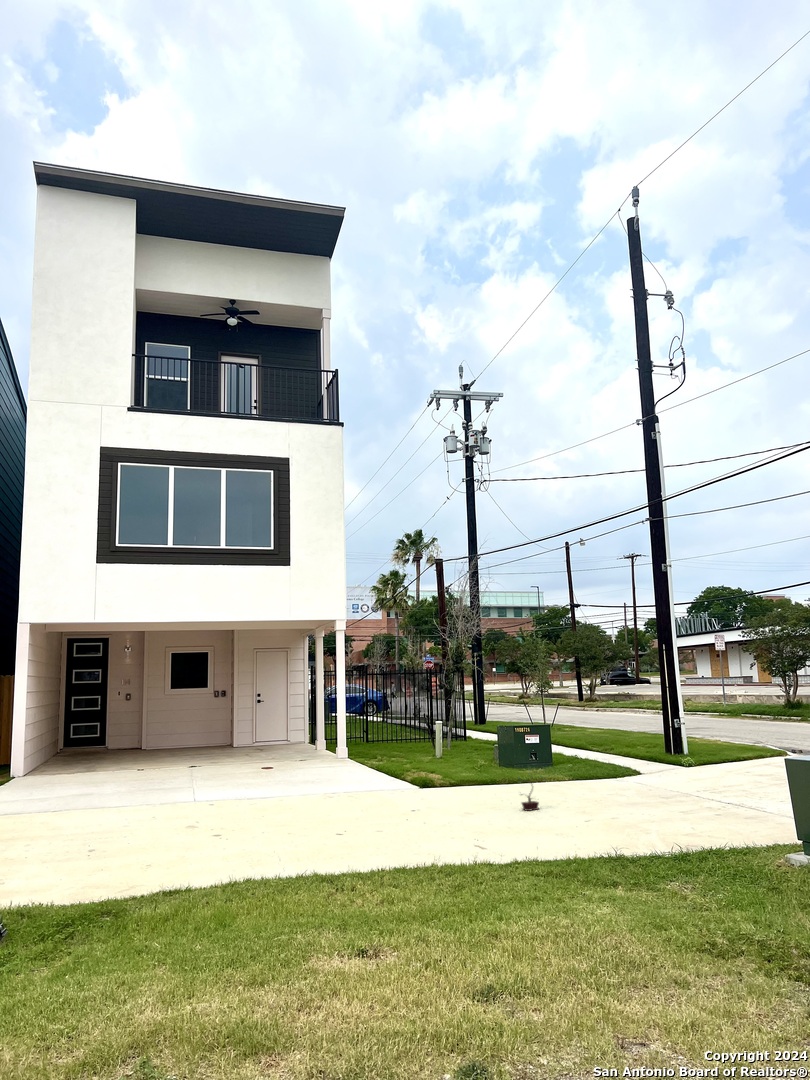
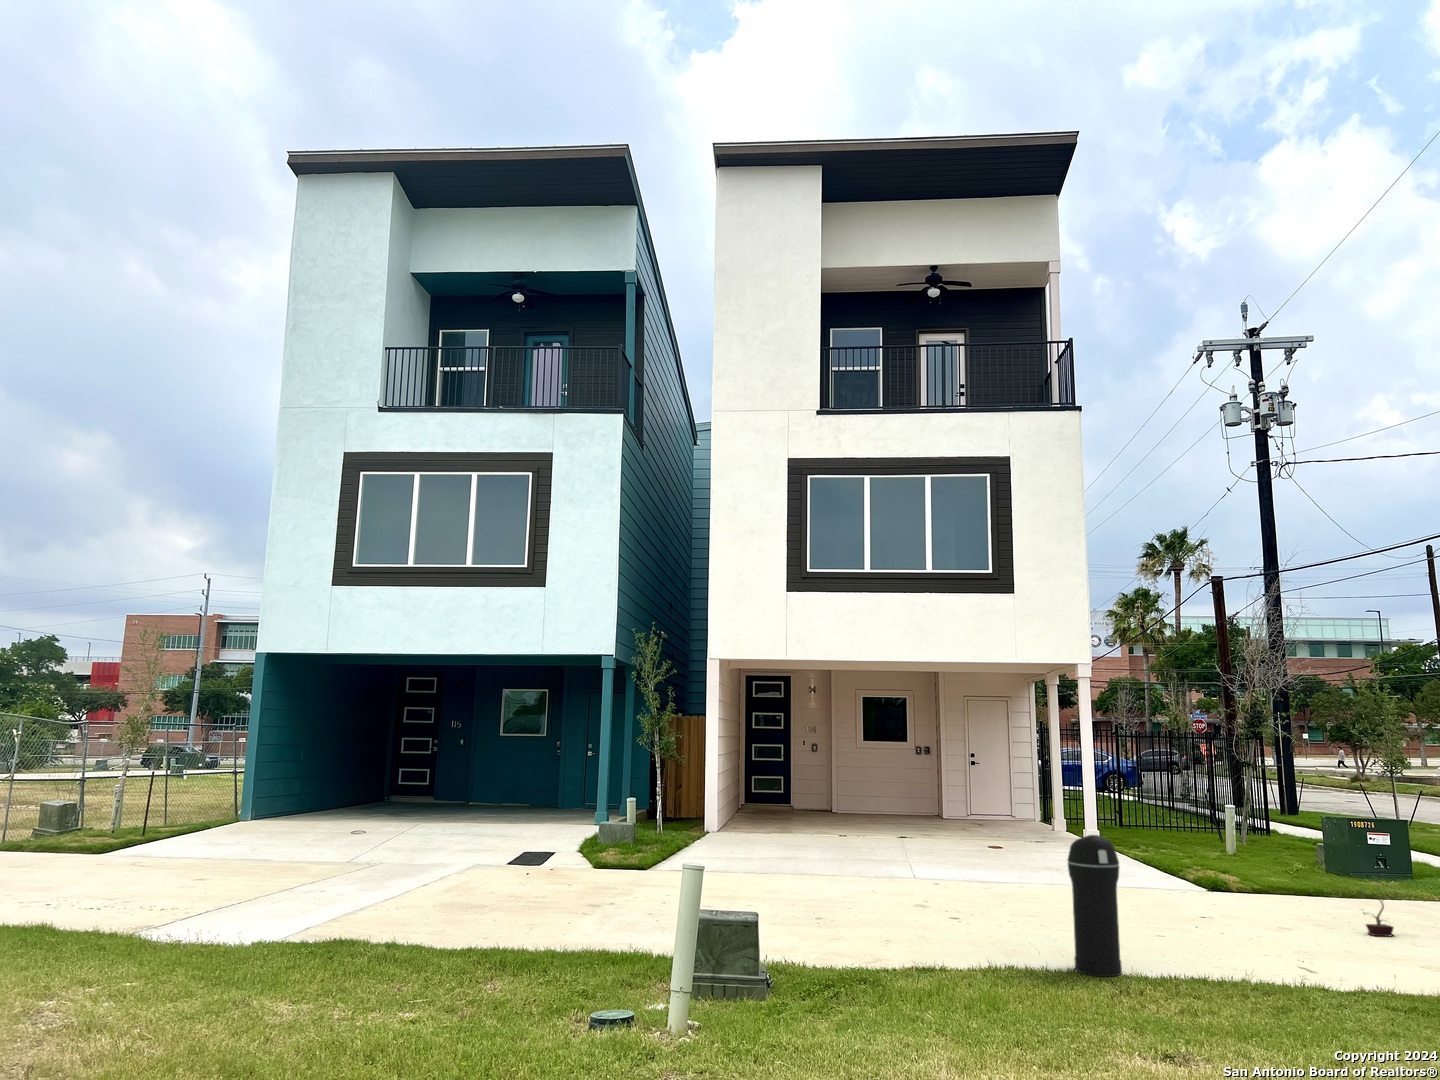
trash can: none [299,756,341,879] -> present [1068,835,1122,977]

